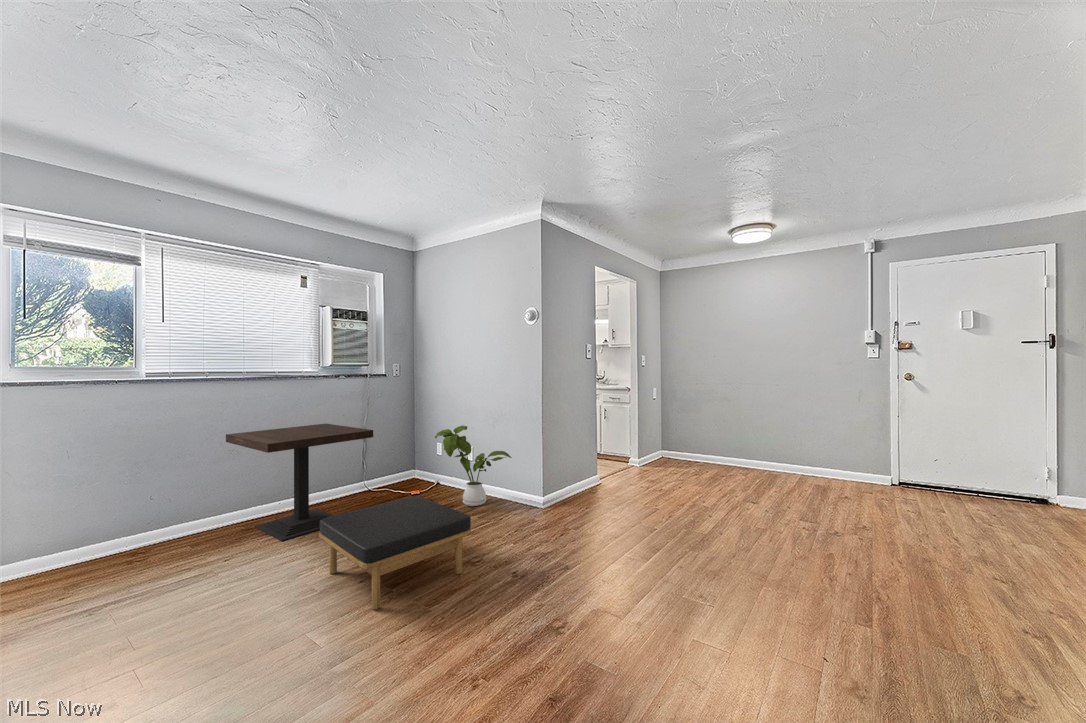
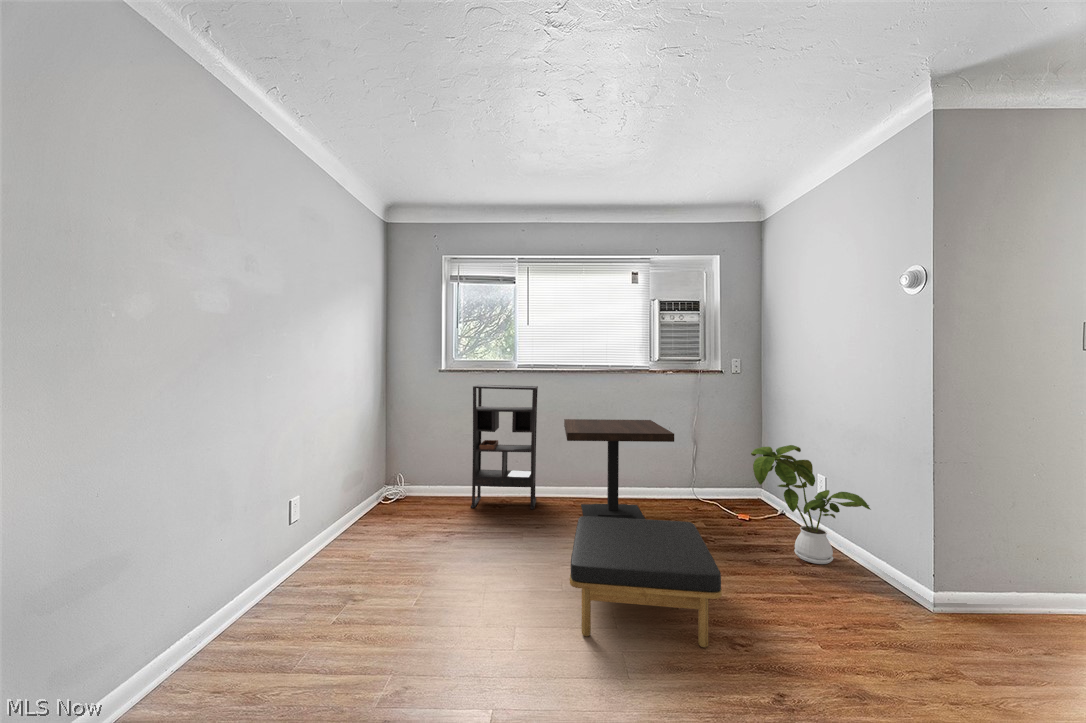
bookshelf: none [76,398,197,578] -> present [471,385,538,509]

